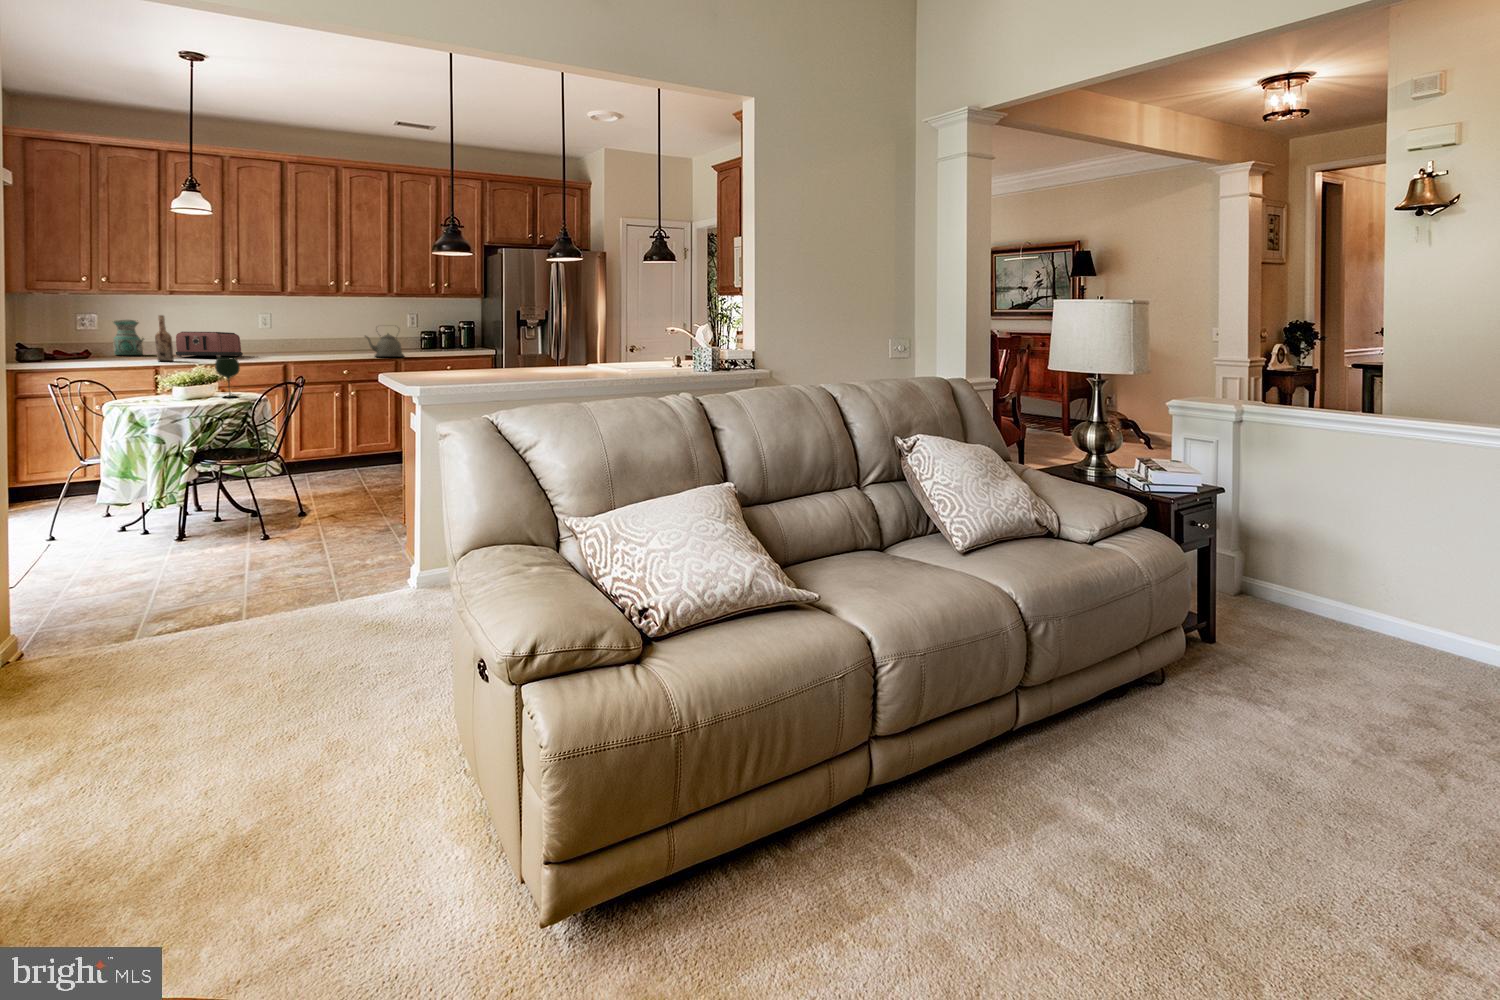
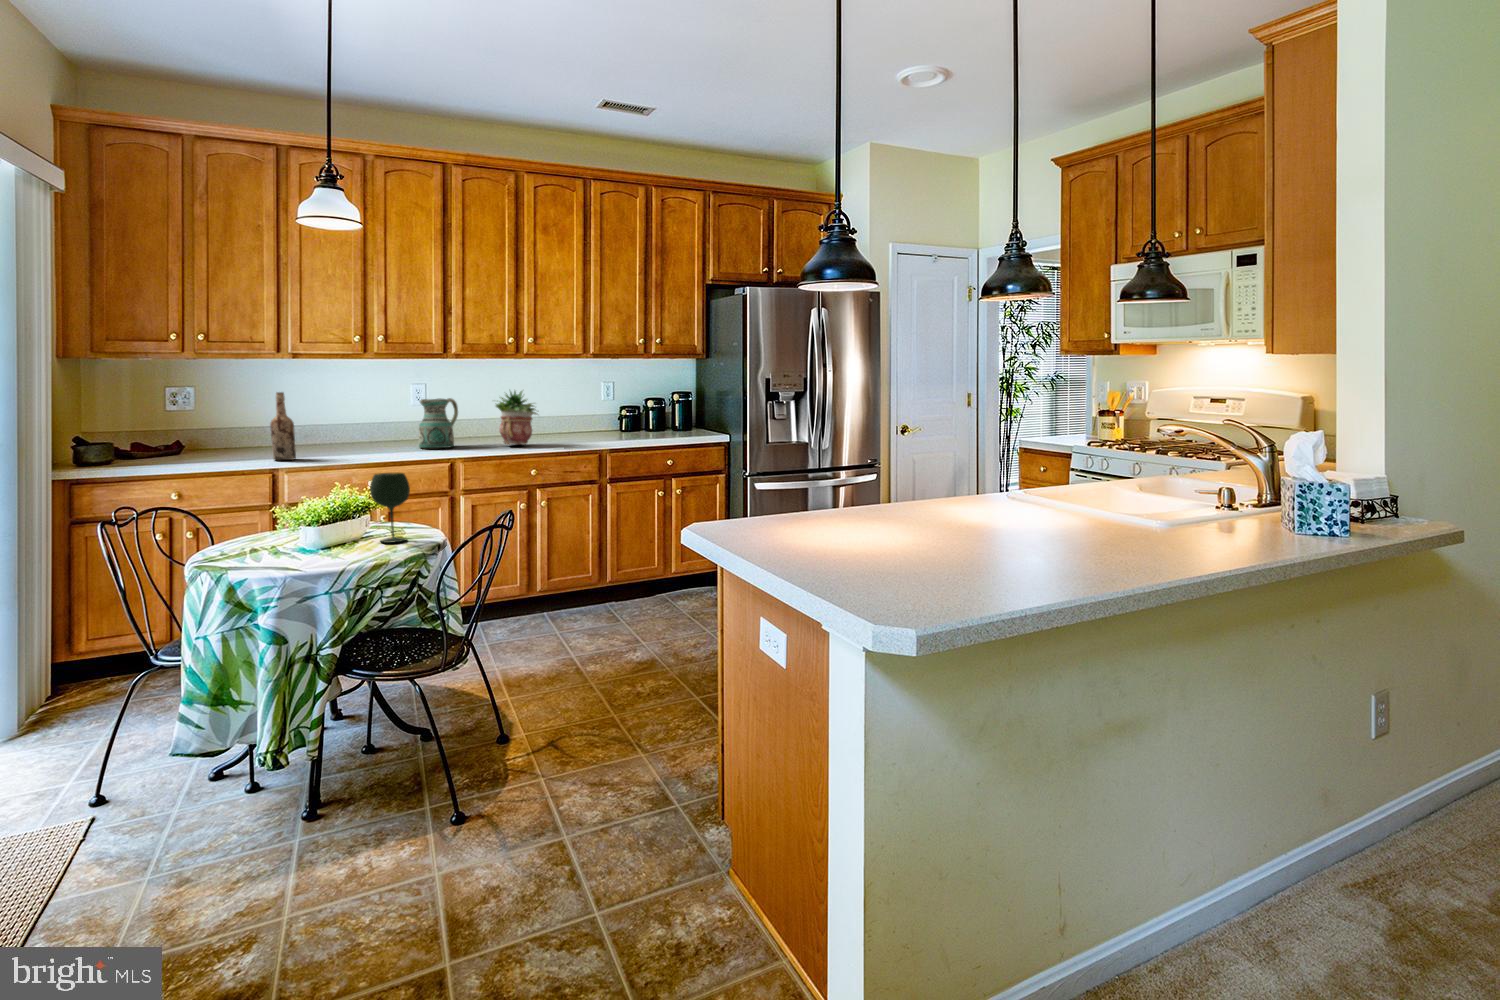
potted plant: none [317,318,354,359] -> present [496,391,537,445]
ceramic pitcher: present [113,320,144,355] -> present [419,398,458,448]
toaster: present [176,332,243,357] -> none [298,411,388,449]
kettle: present [365,334,404,357] -> none [551,394,602,440]

